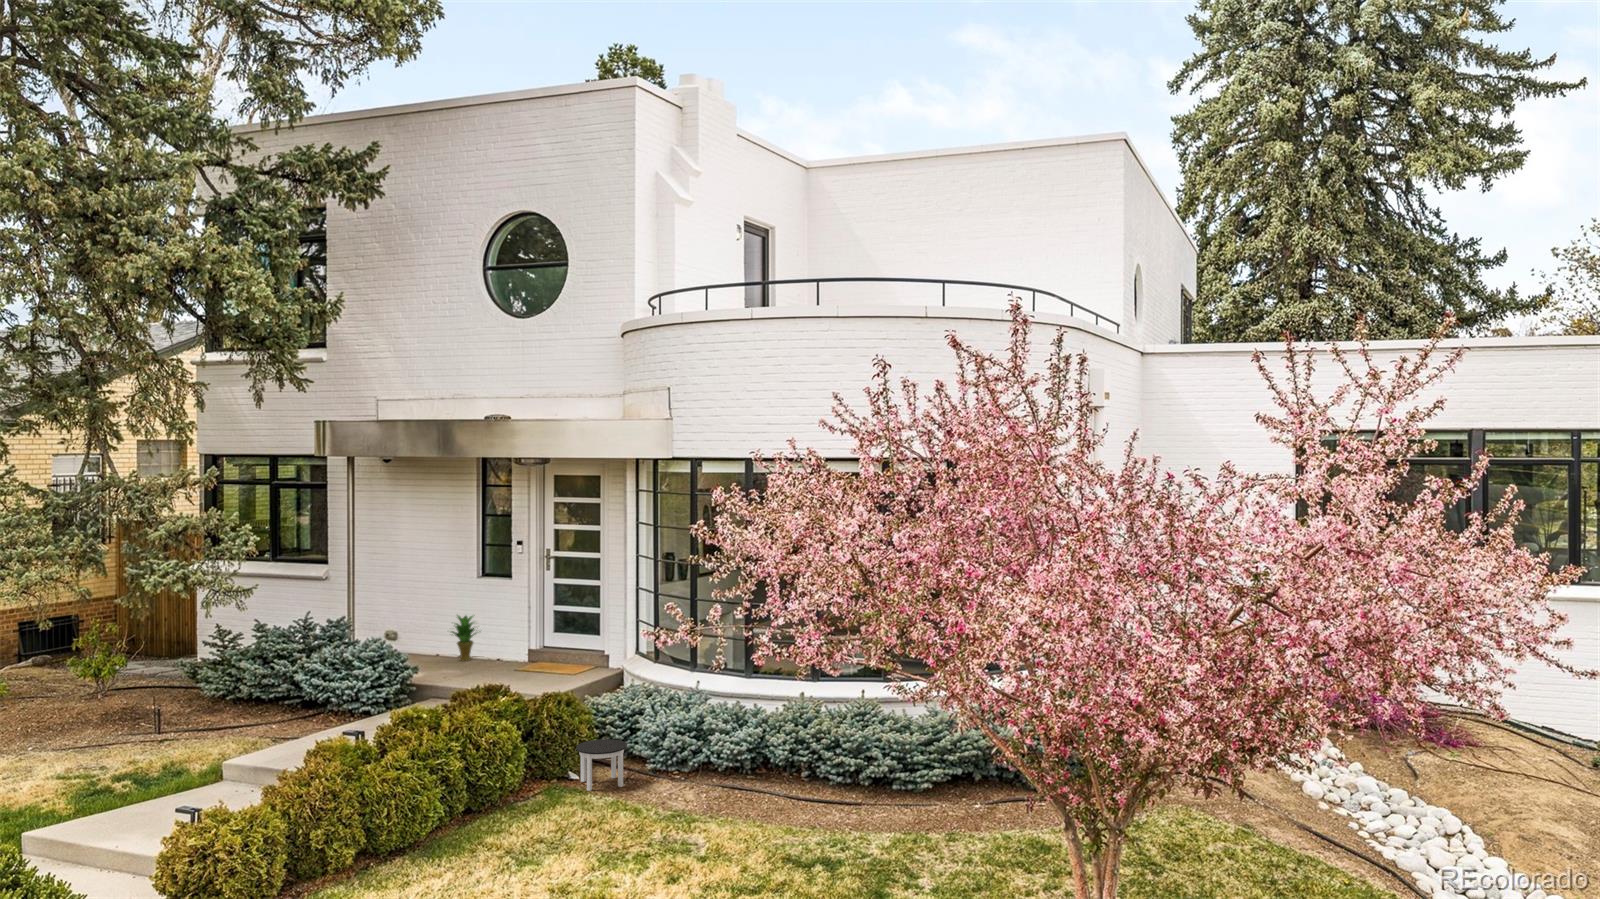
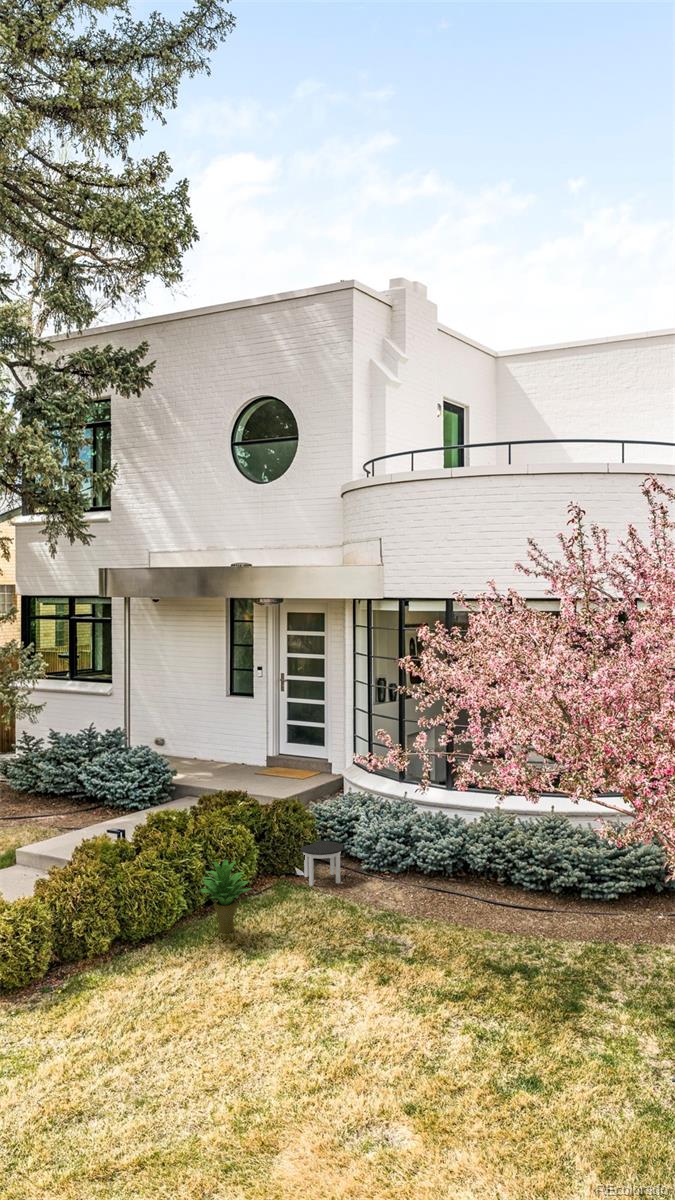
potted plant: present [451,616,476,661] -> present [201,860,252,933]

